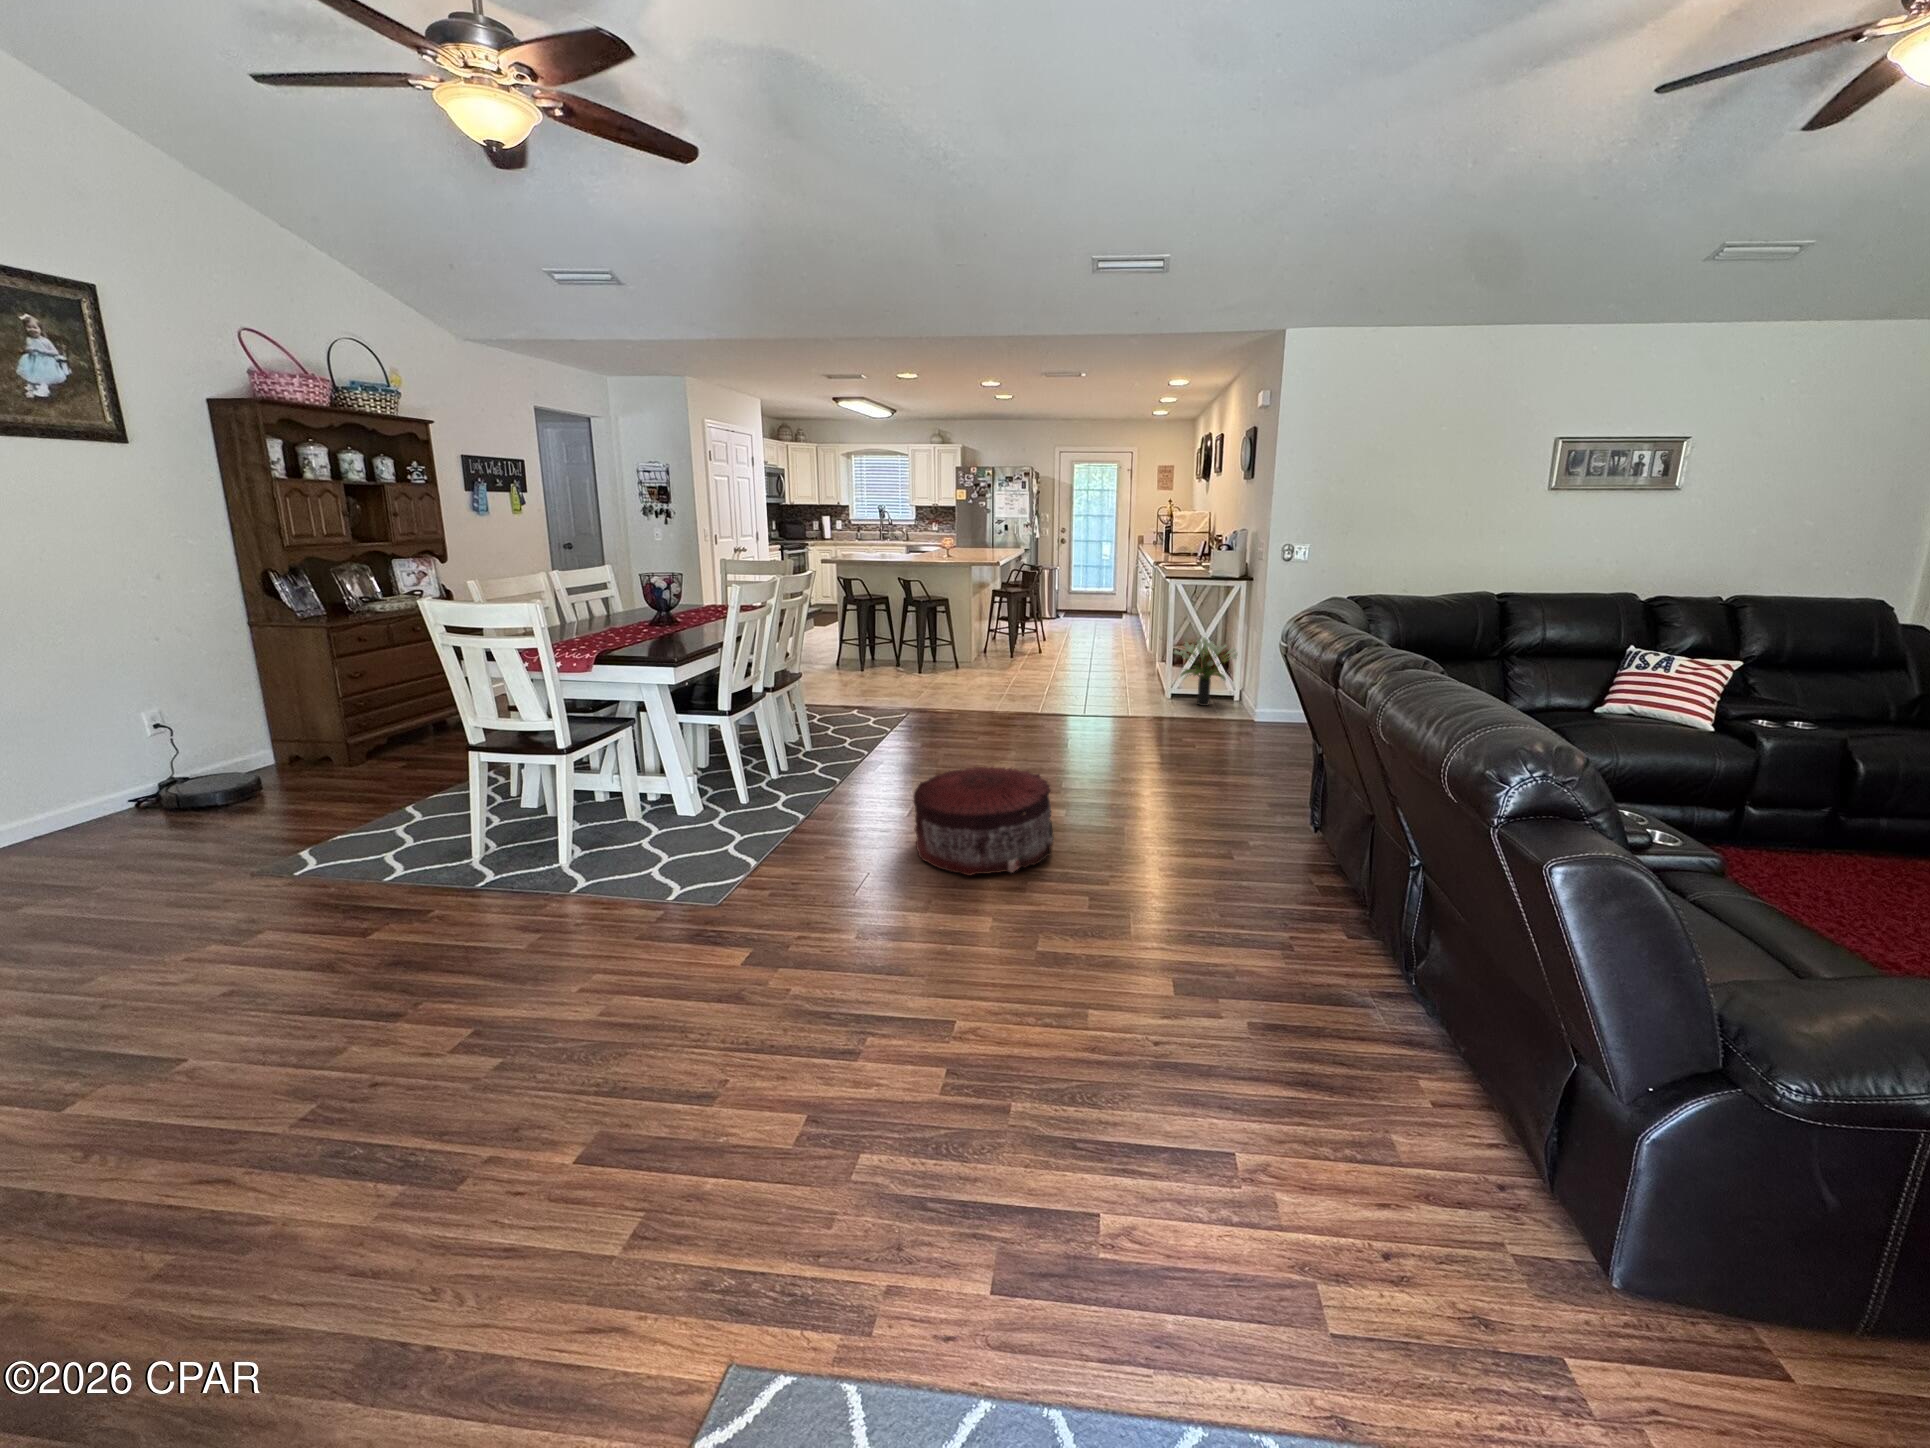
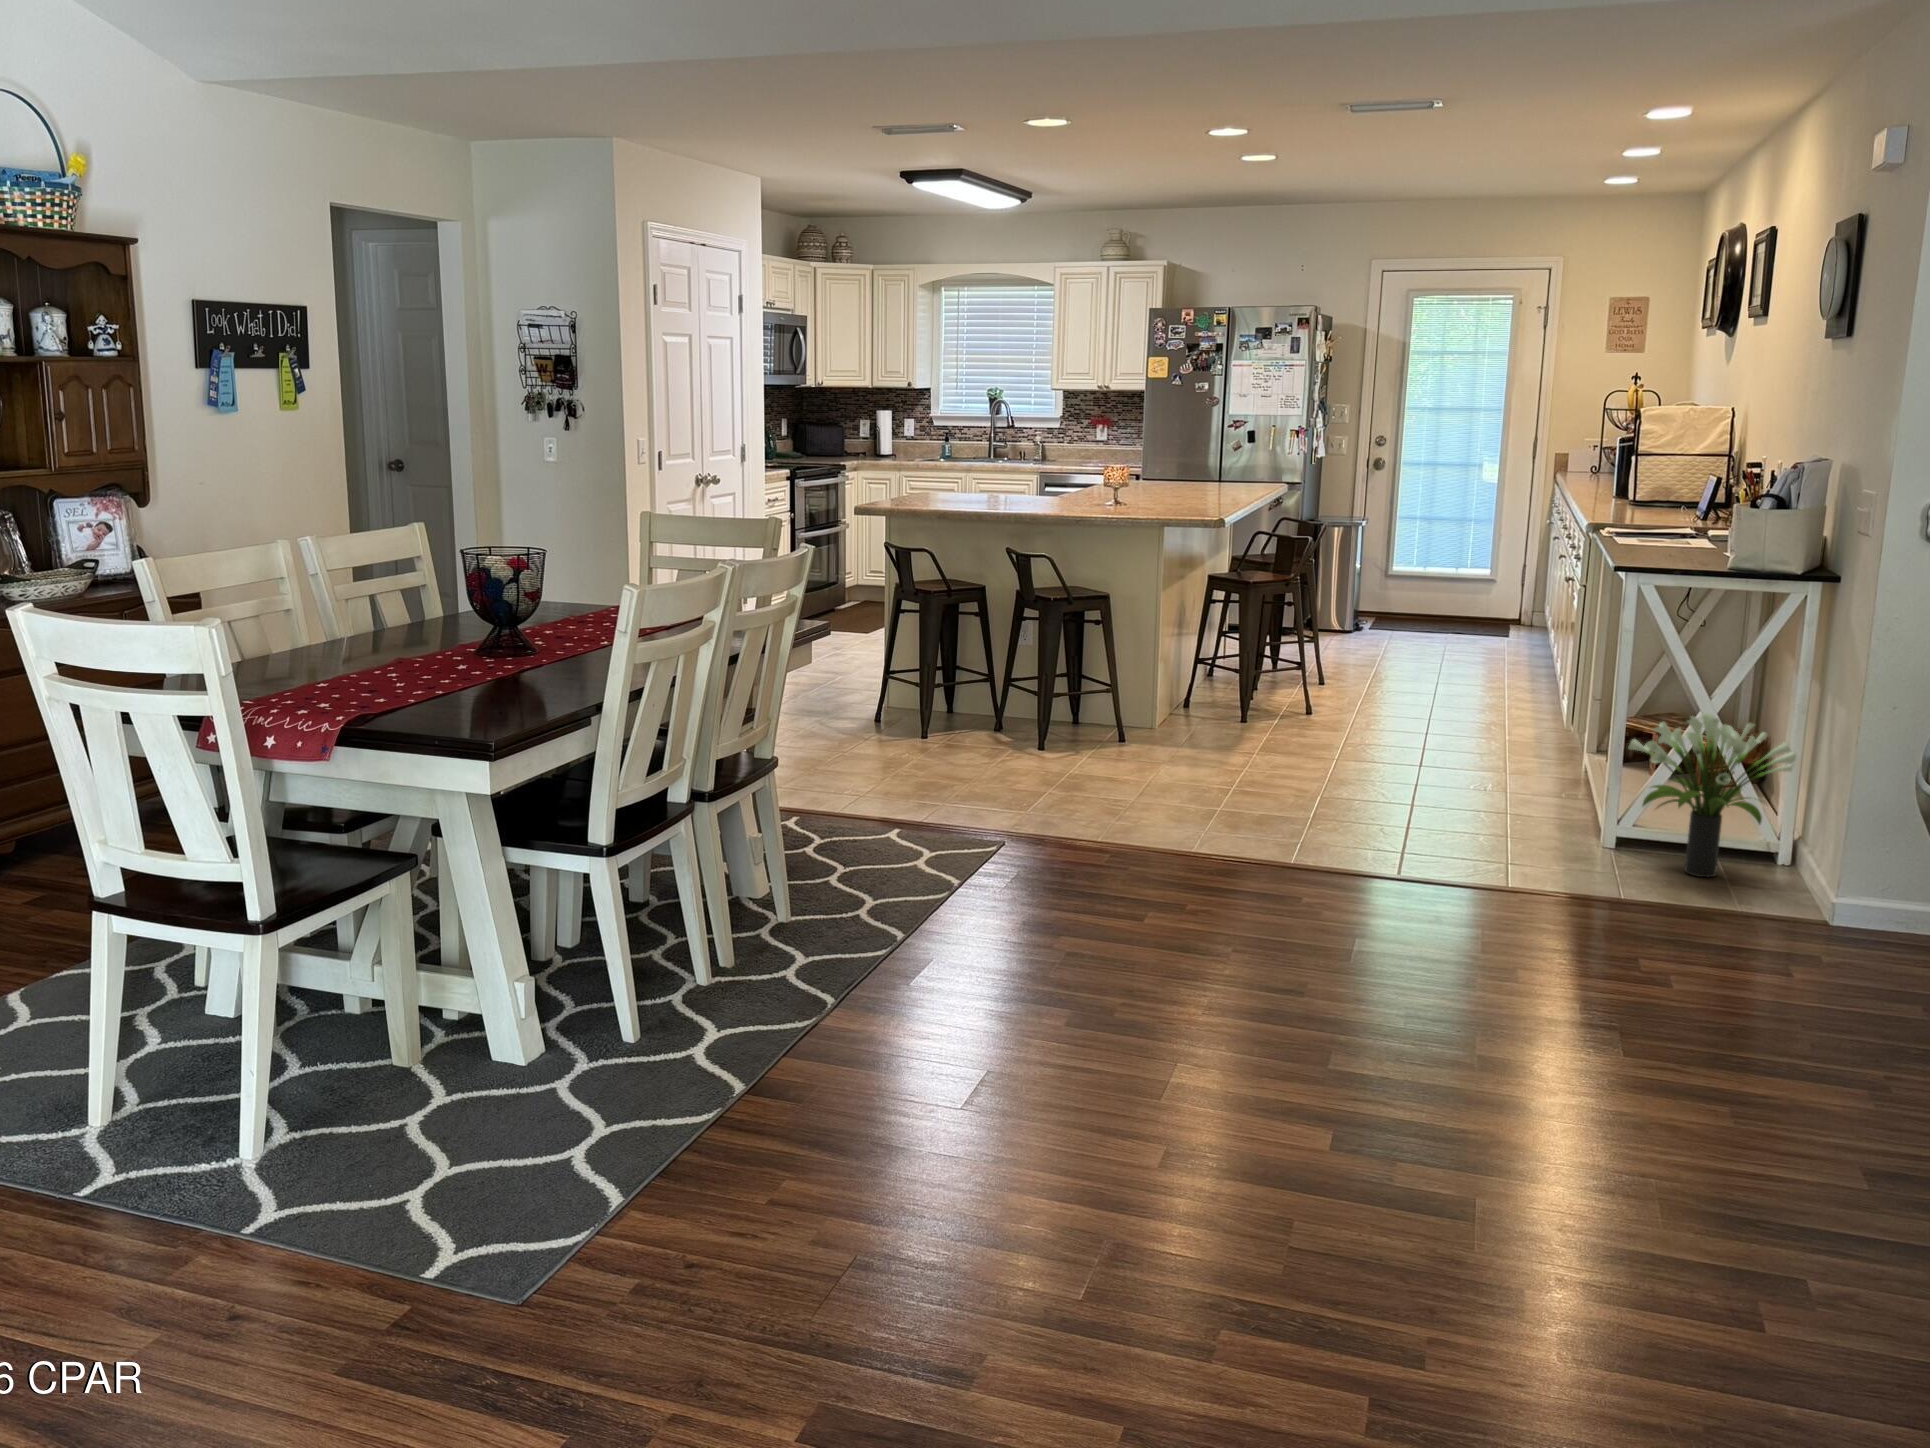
pouf: present [913,766,1054,876] -> none [965,1020,1294,1303]

